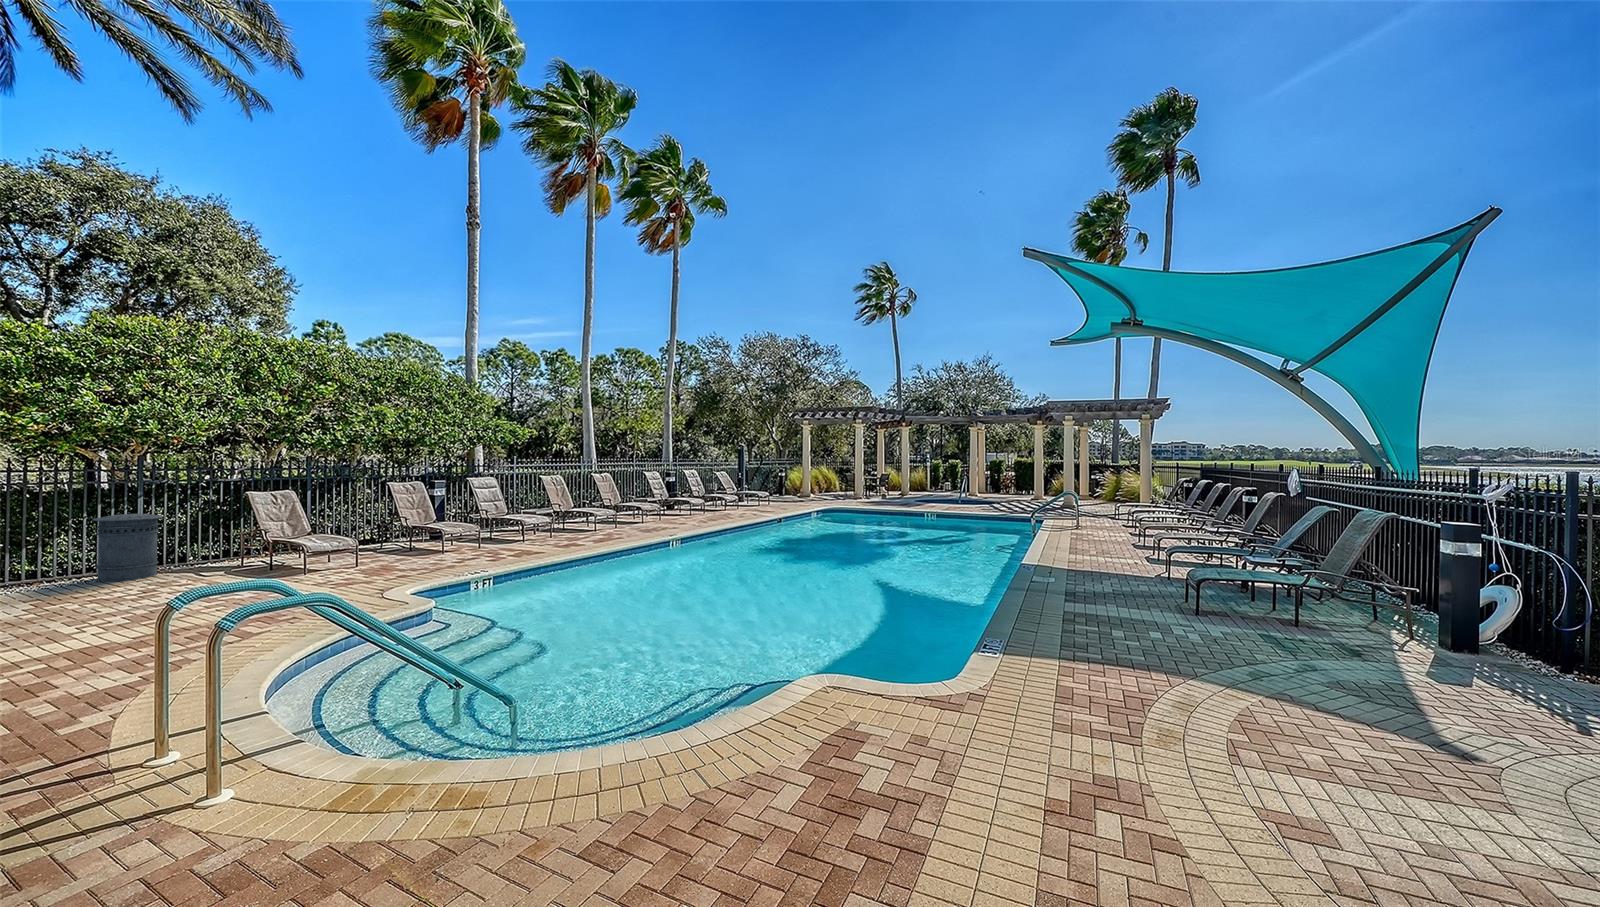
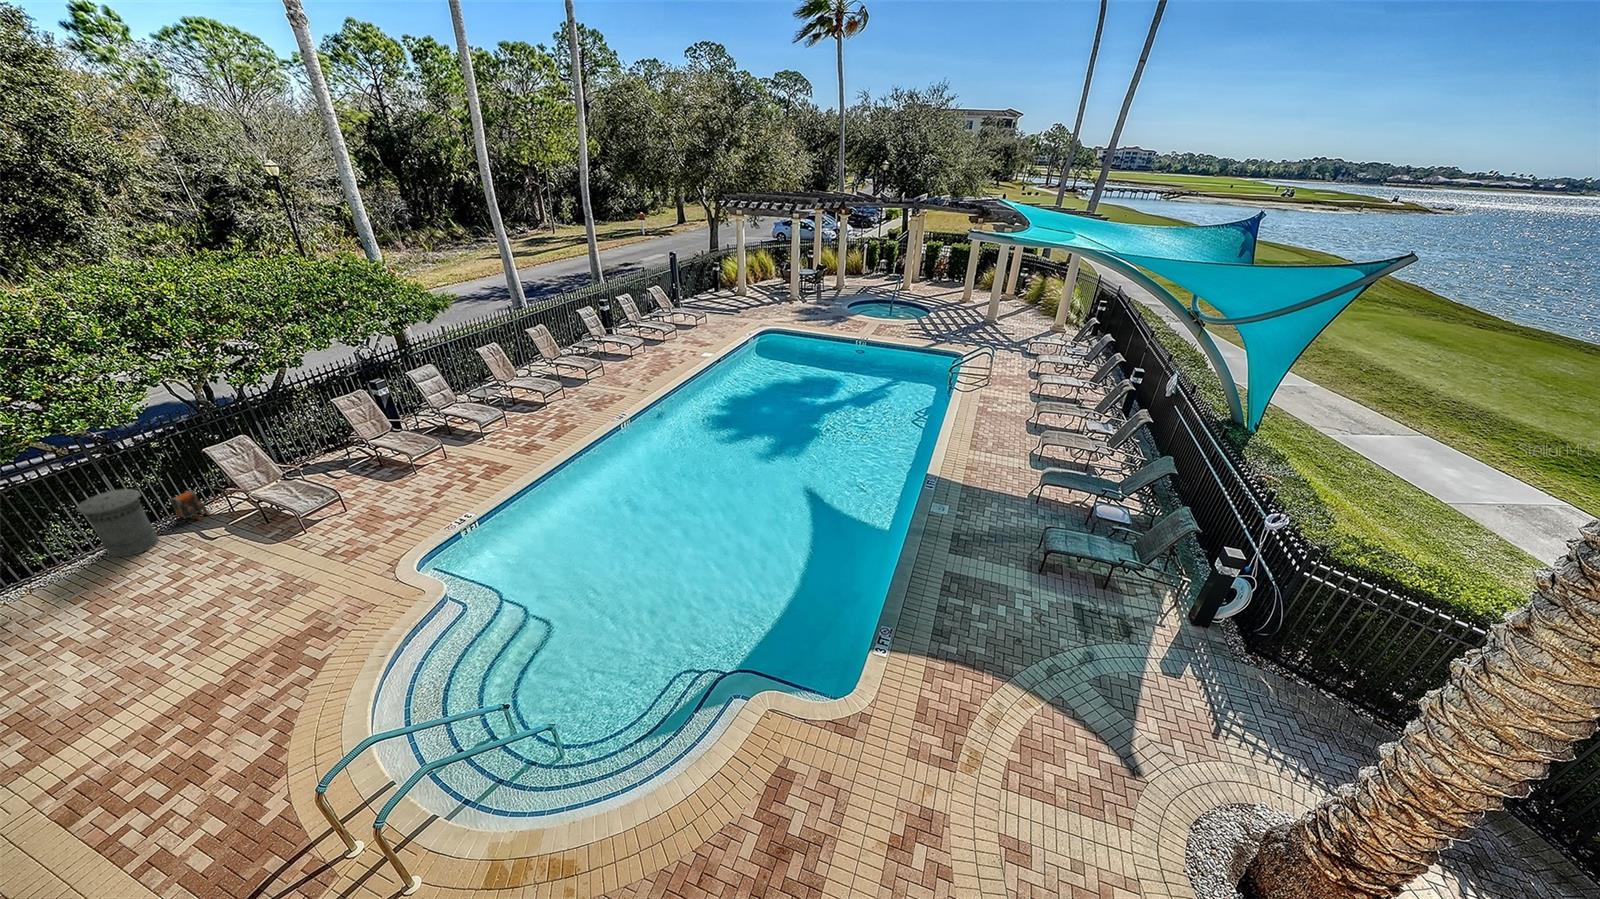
backpack: none [188,539,225,568] -> present [171,491,212,521]

